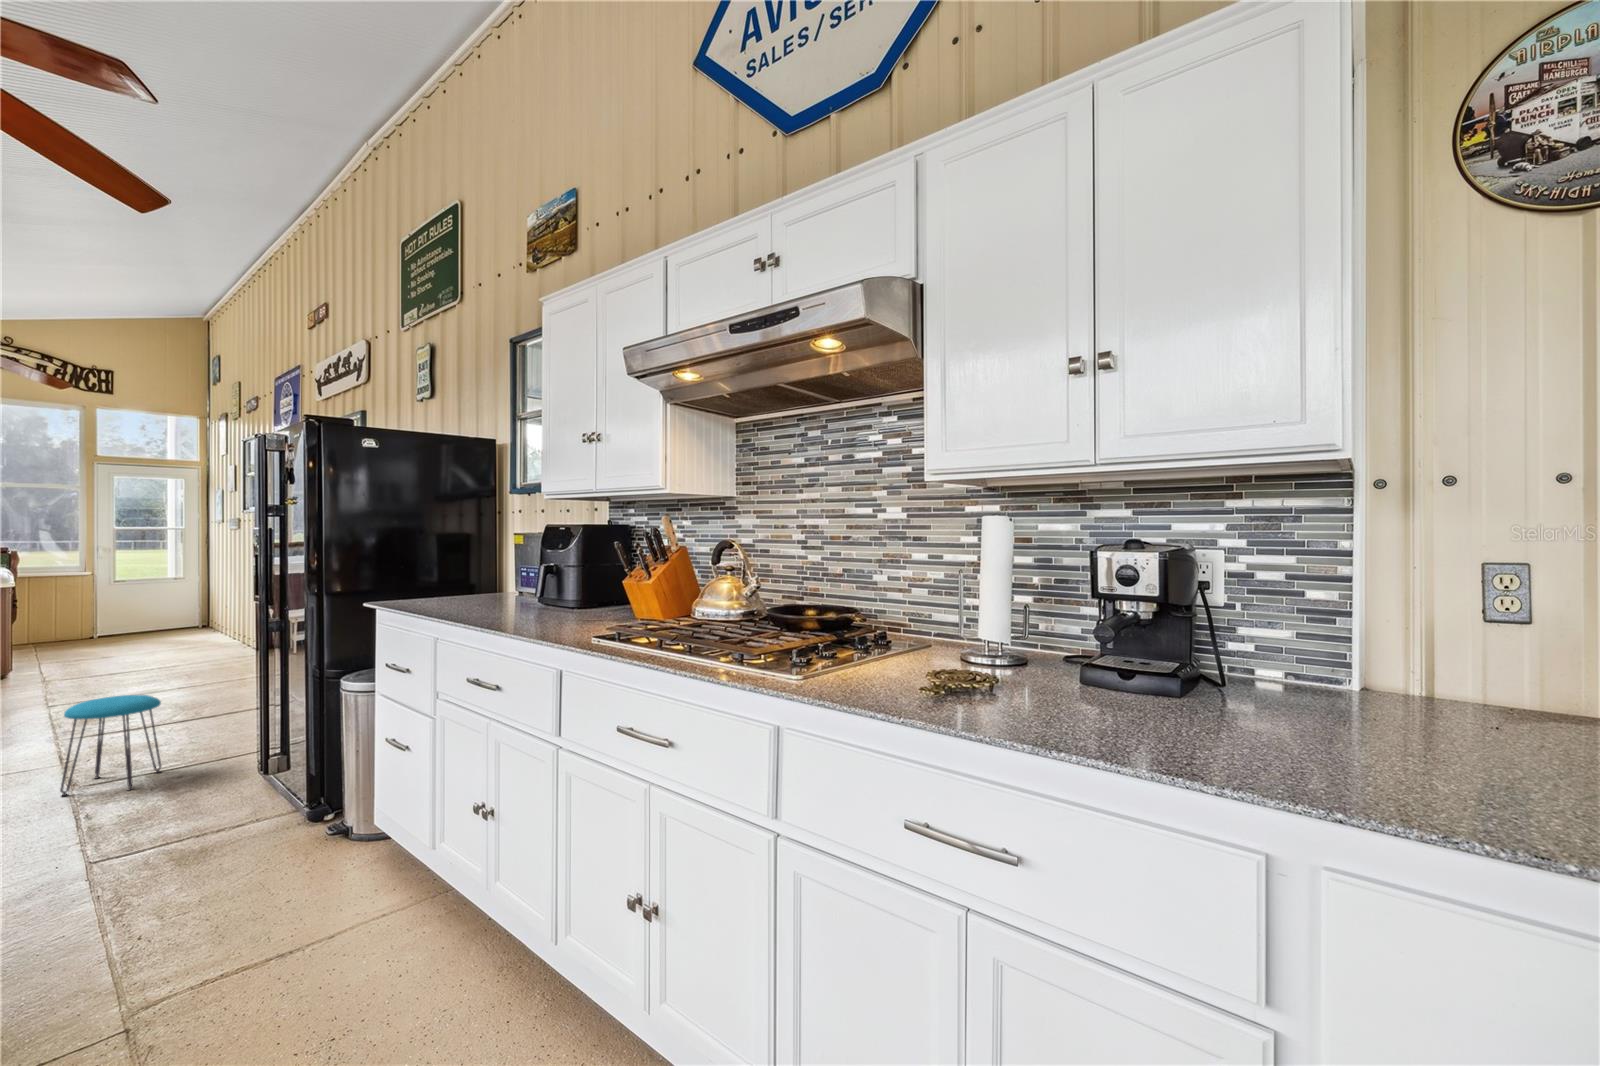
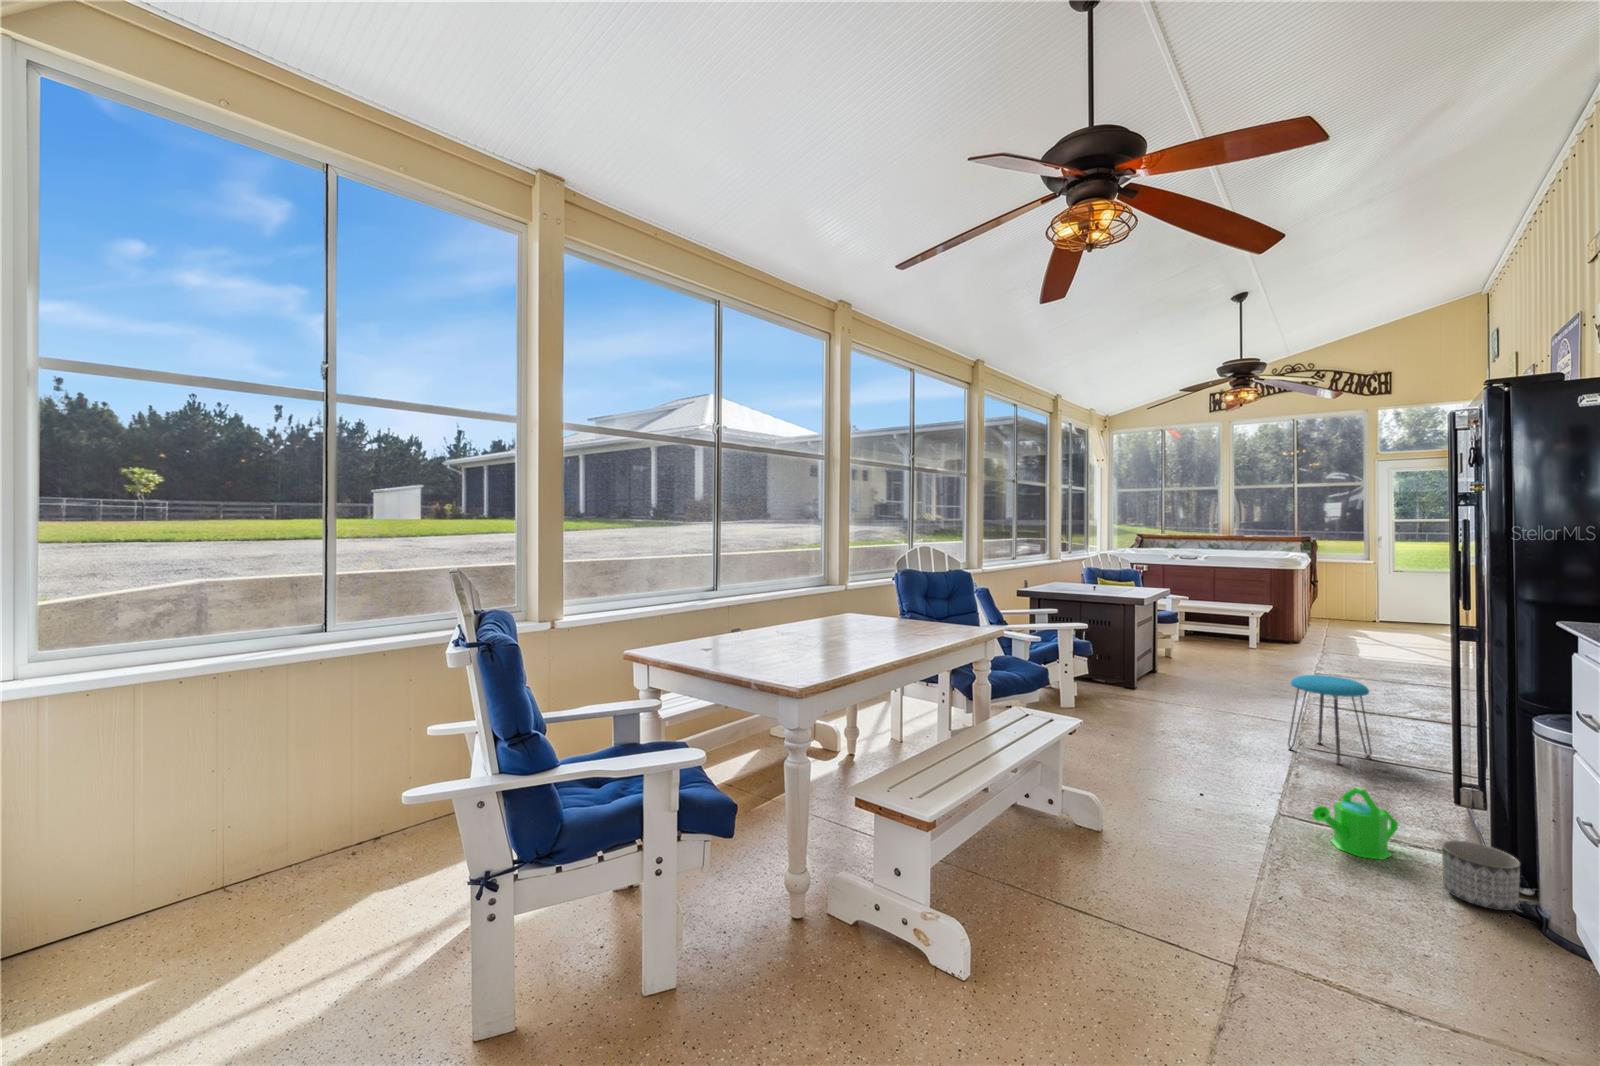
watering can: none [146,790,226,863] -> present [1312,787,1398,860]
planter: none [276,793,333,847] -> present [1442,840,1520,910]

